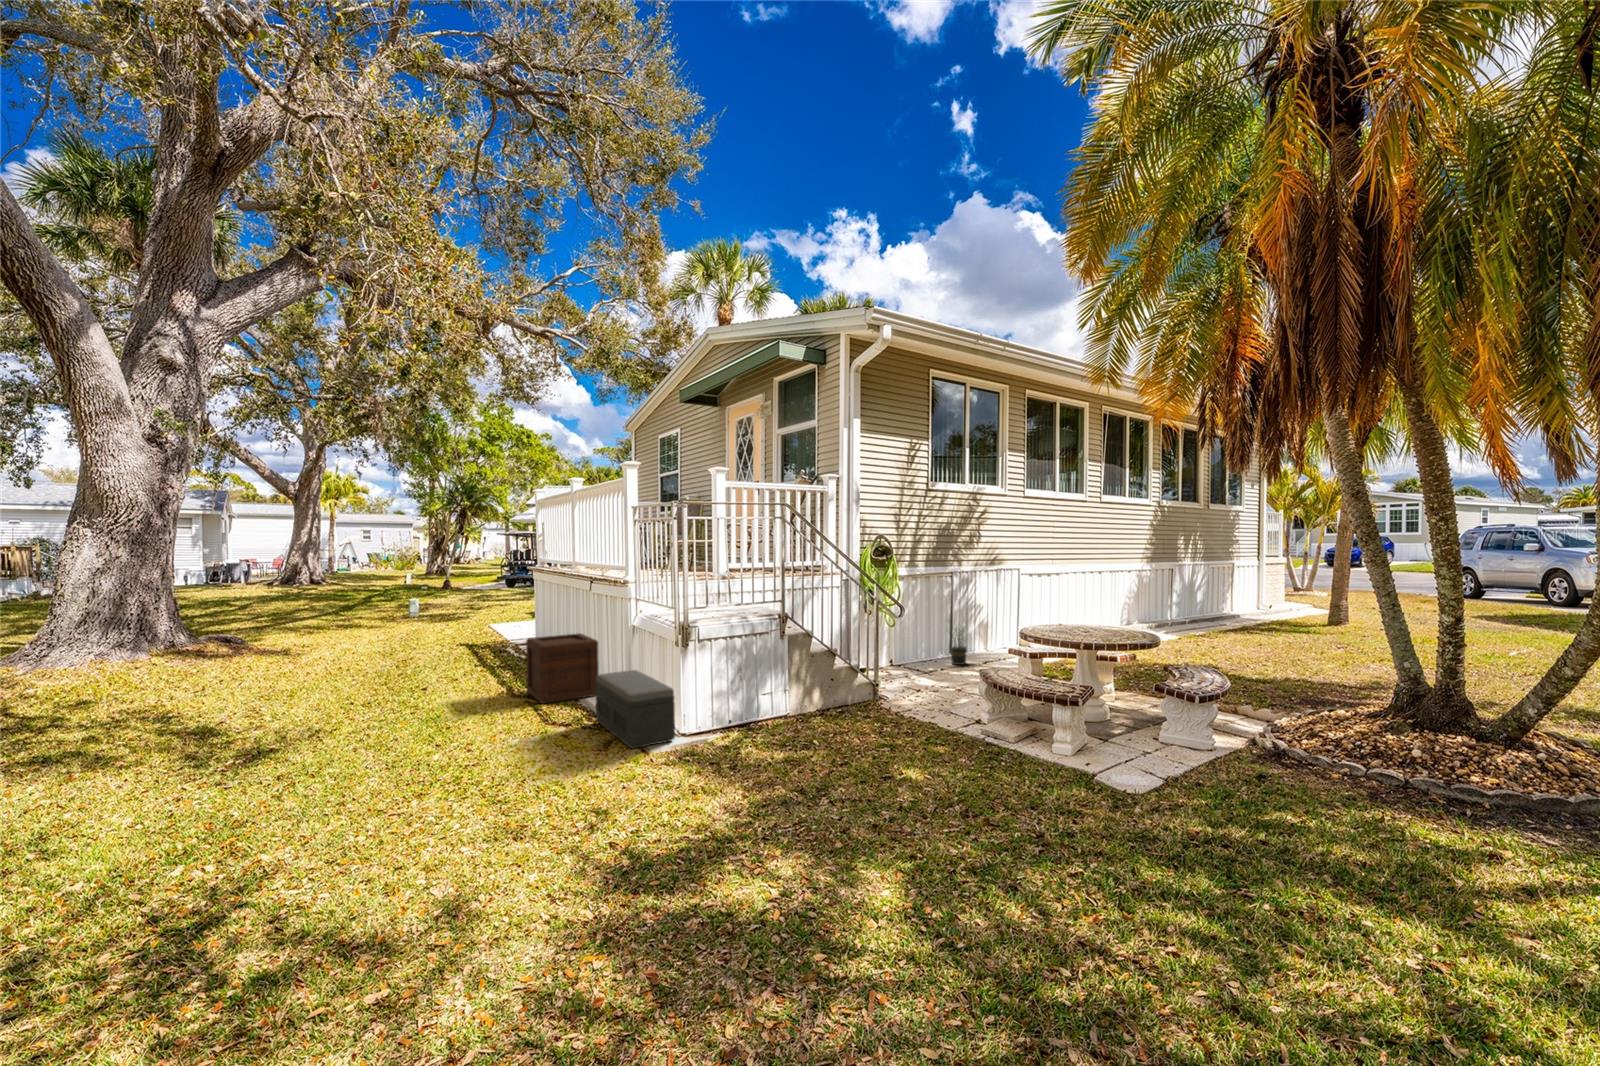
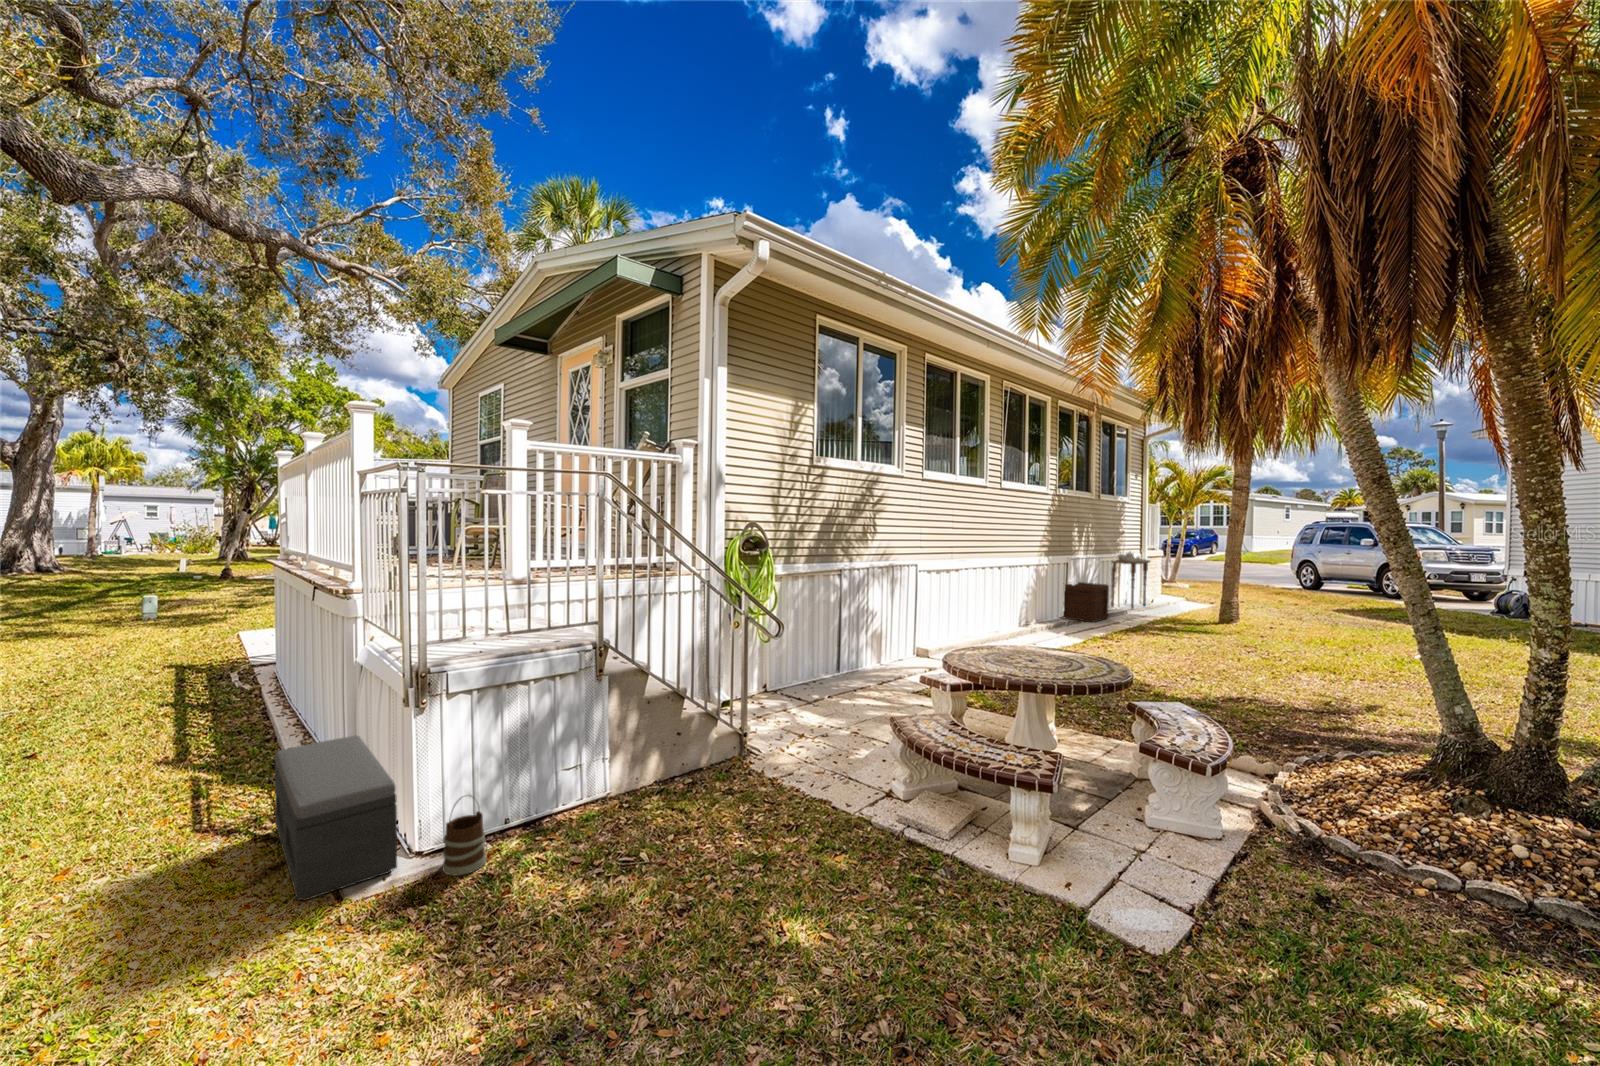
side table: none [1233,560,1279,618] -> present [1111,552,1150,609]
potted plant: present [948,621,967,665] -> none [831,623,864,683]
wooden crate: present [526,633,599,704] -> present [1061,582,1109,622]
wooden bucket: none [699,699,723,744] -> present [443,796,487,875]

